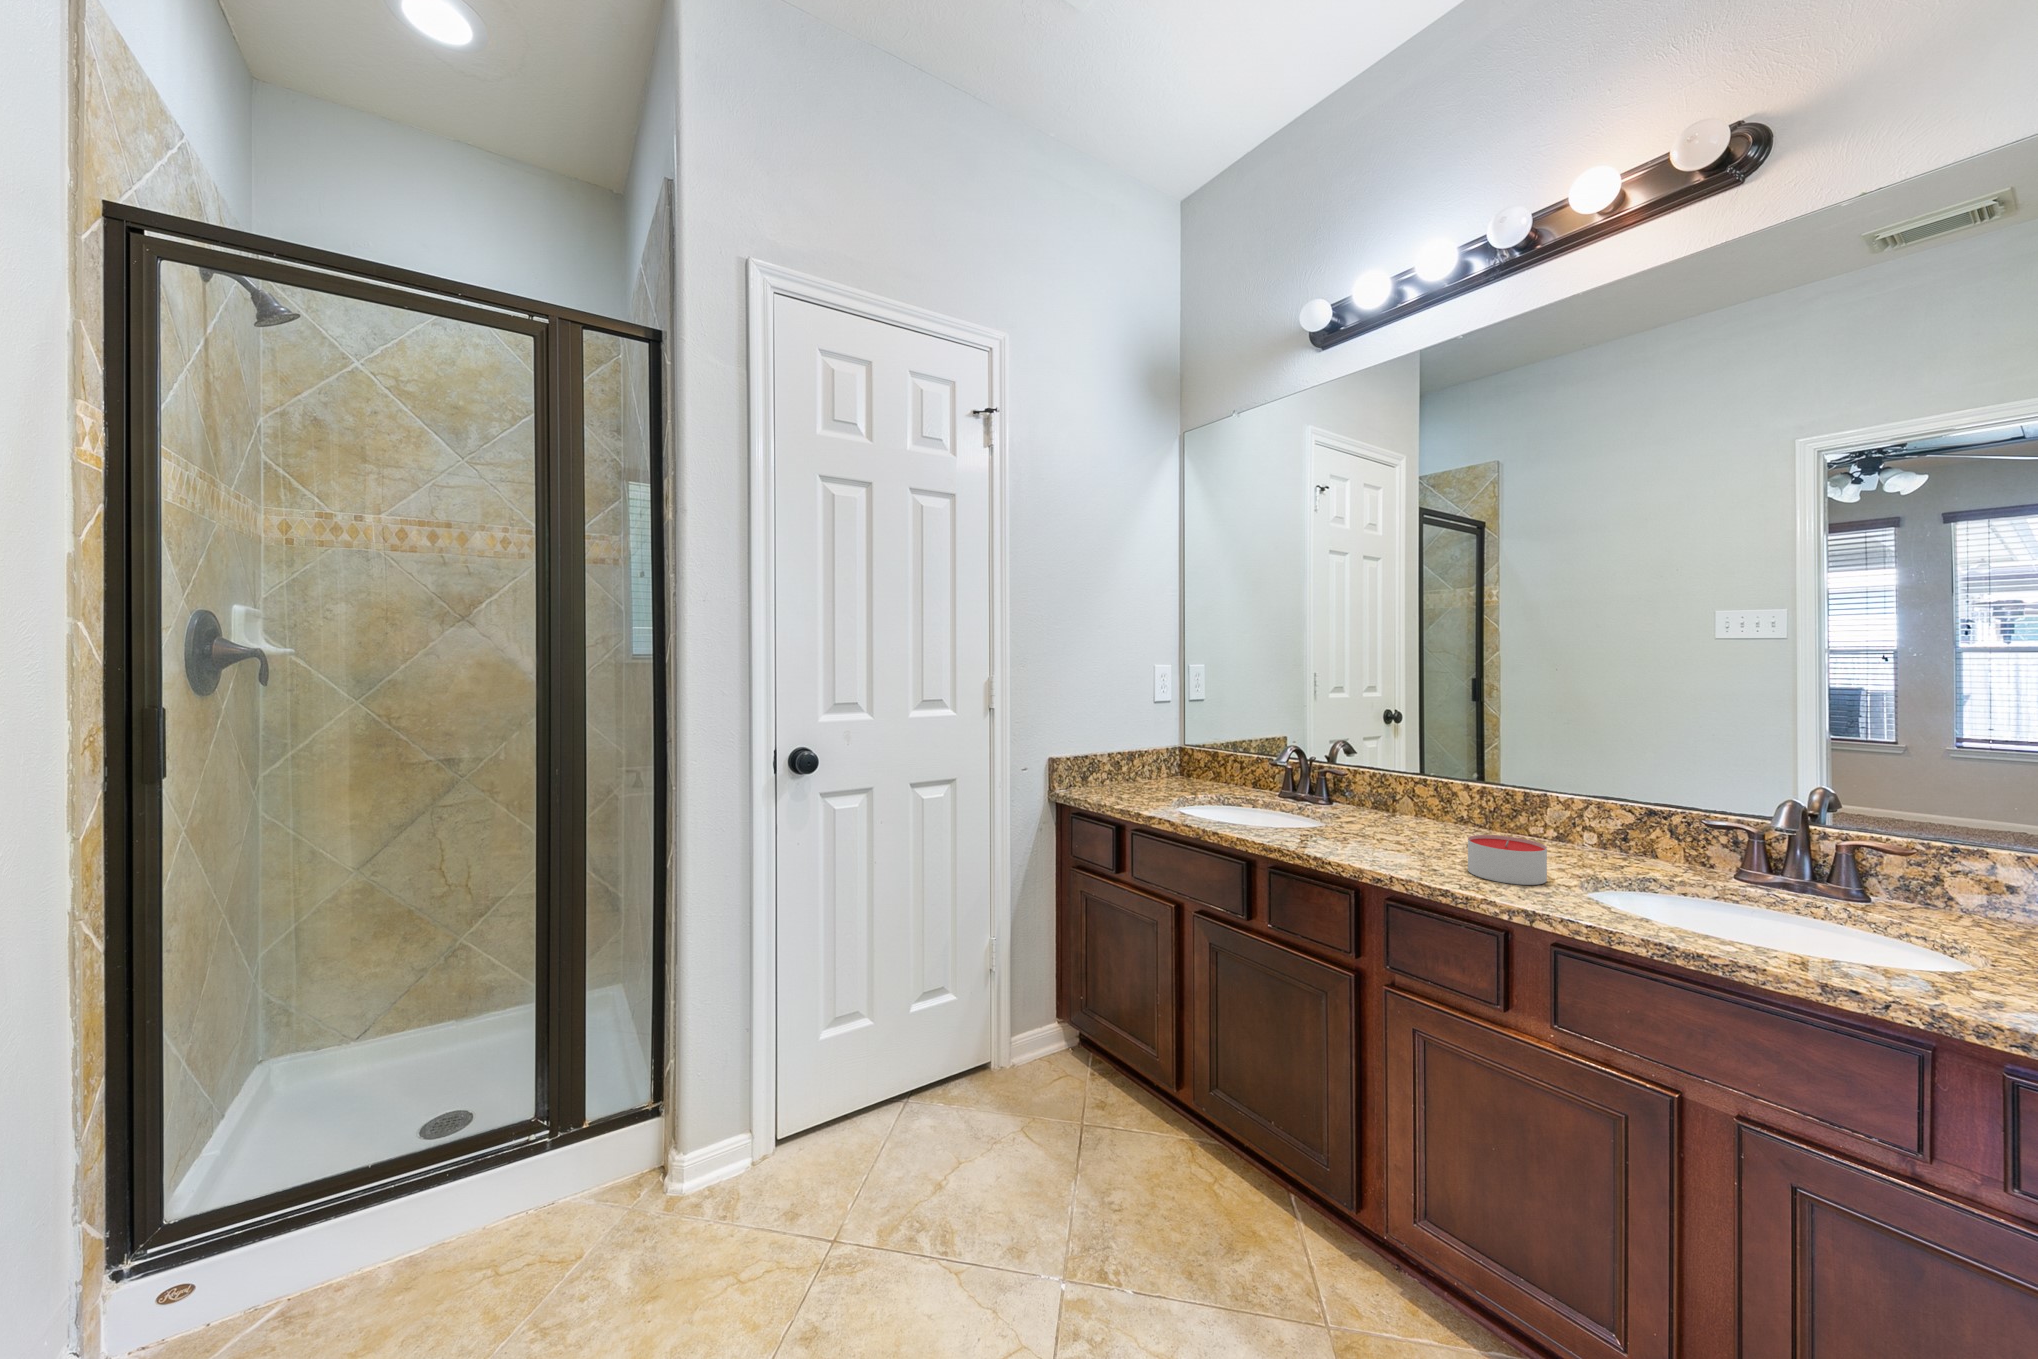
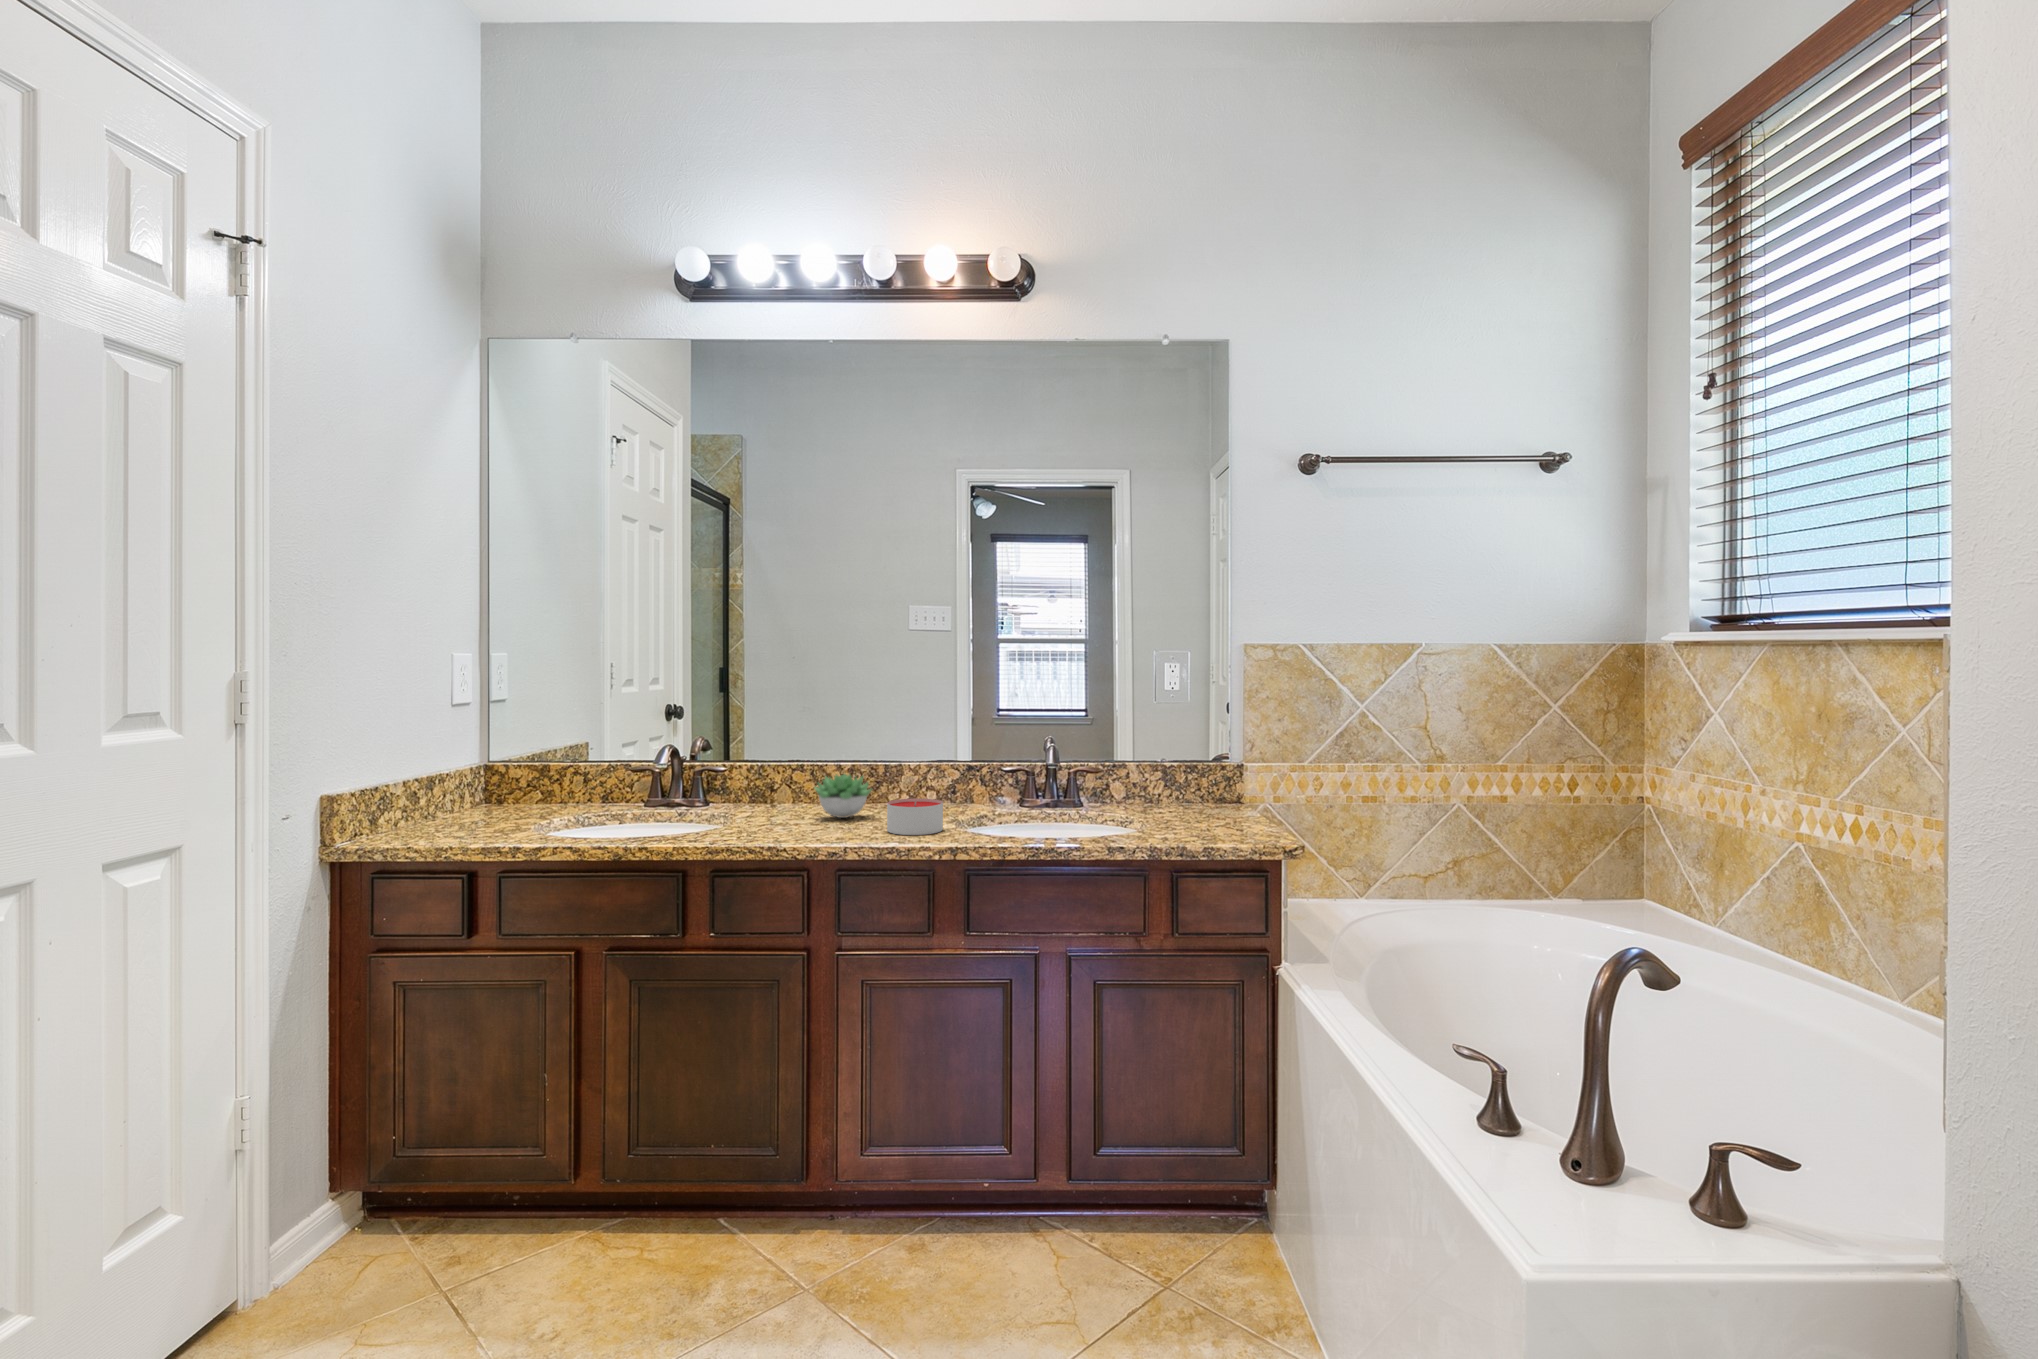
succulent plant: none [1413,794,1486,842] -> present [815,774,871,818]

